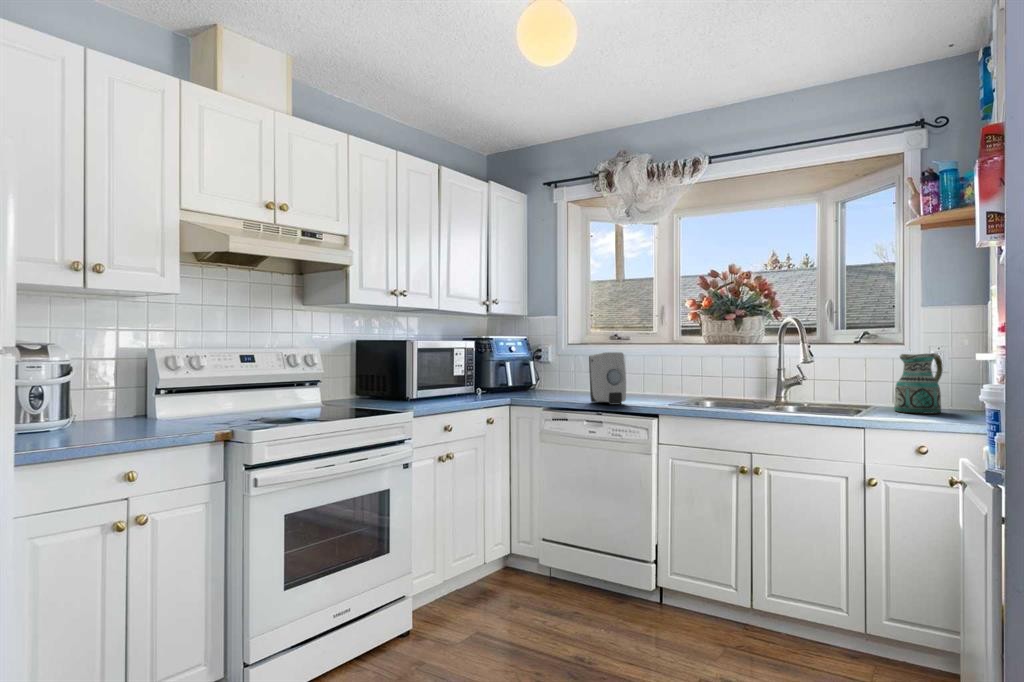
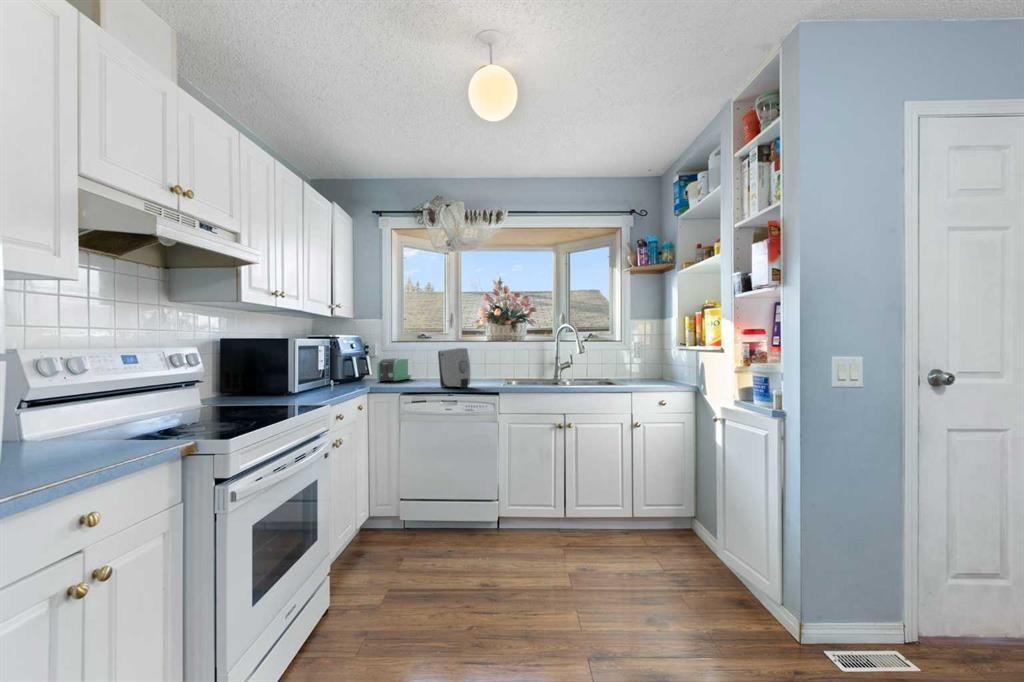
ceramic pitcher: present [894,353,943,414] -> none [625,346,650,382]
toaster: none [544,364,592,393] -> present [377,358,411,381]

